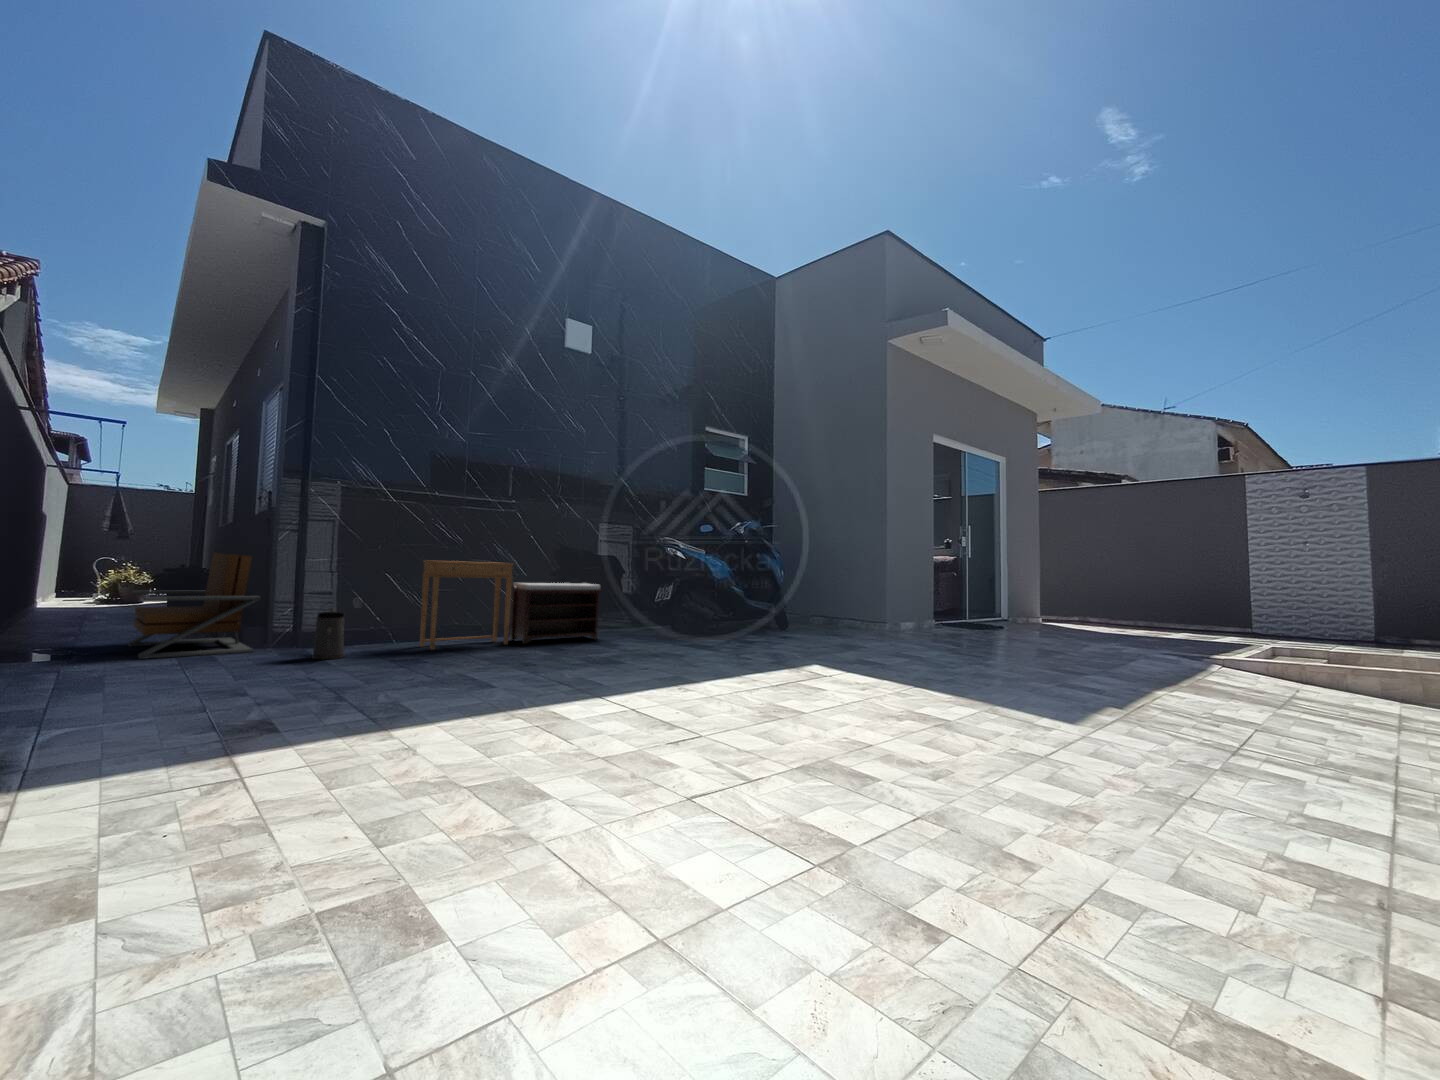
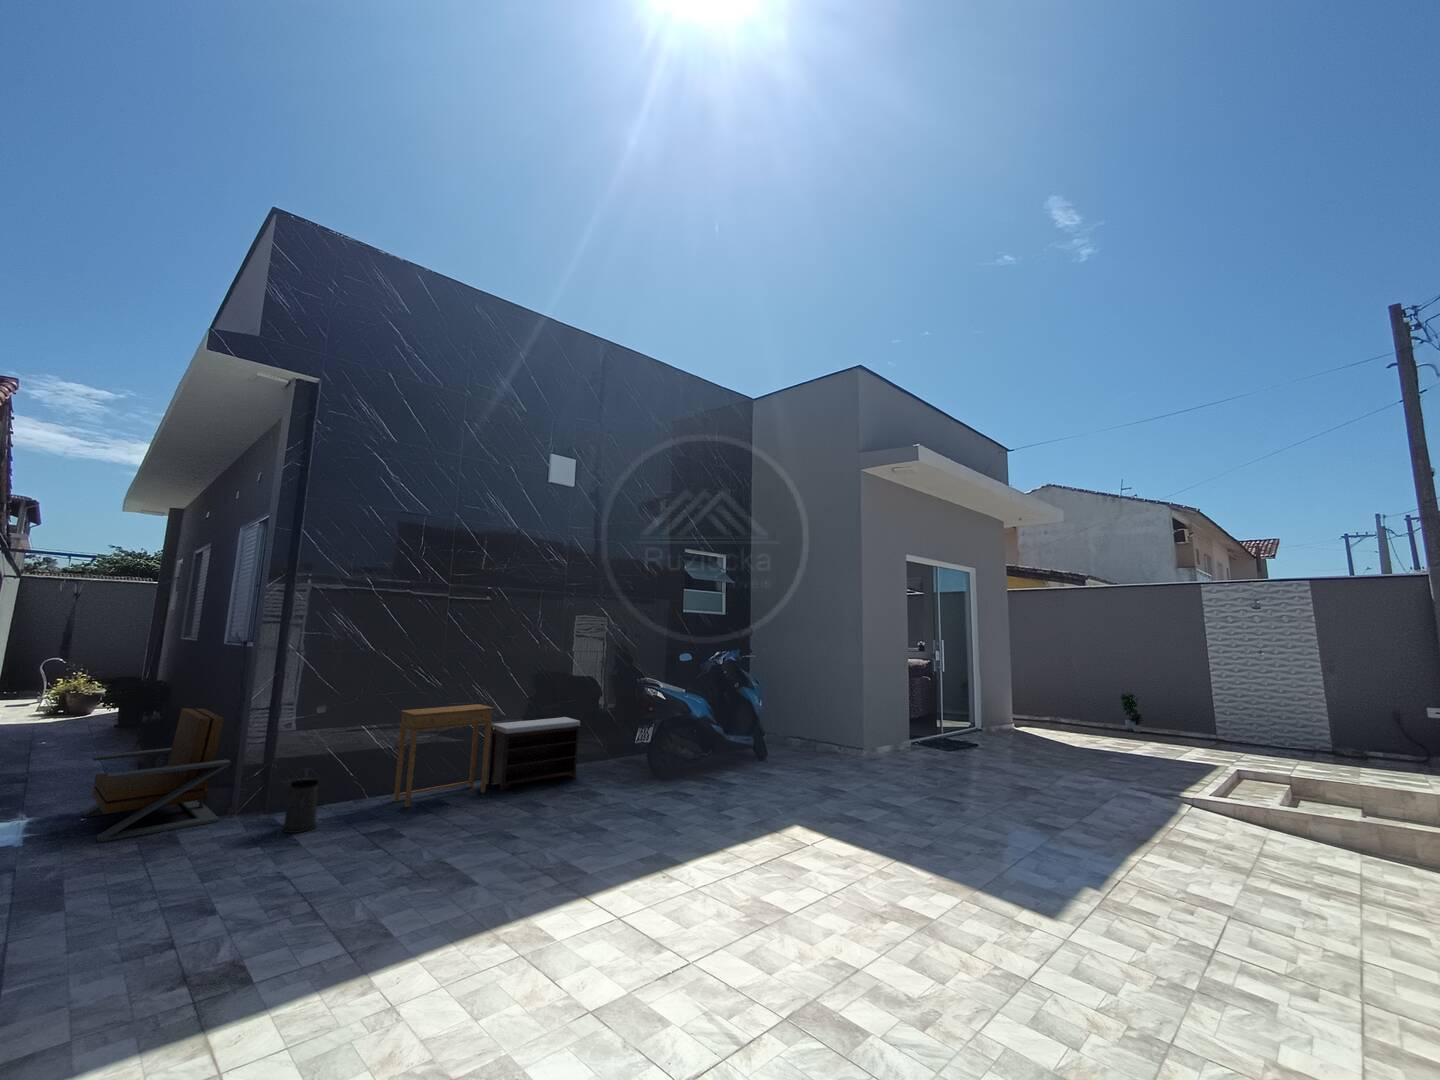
potted plant: none [1151,587,1176,627] -> present [1121,694,1142,732]

